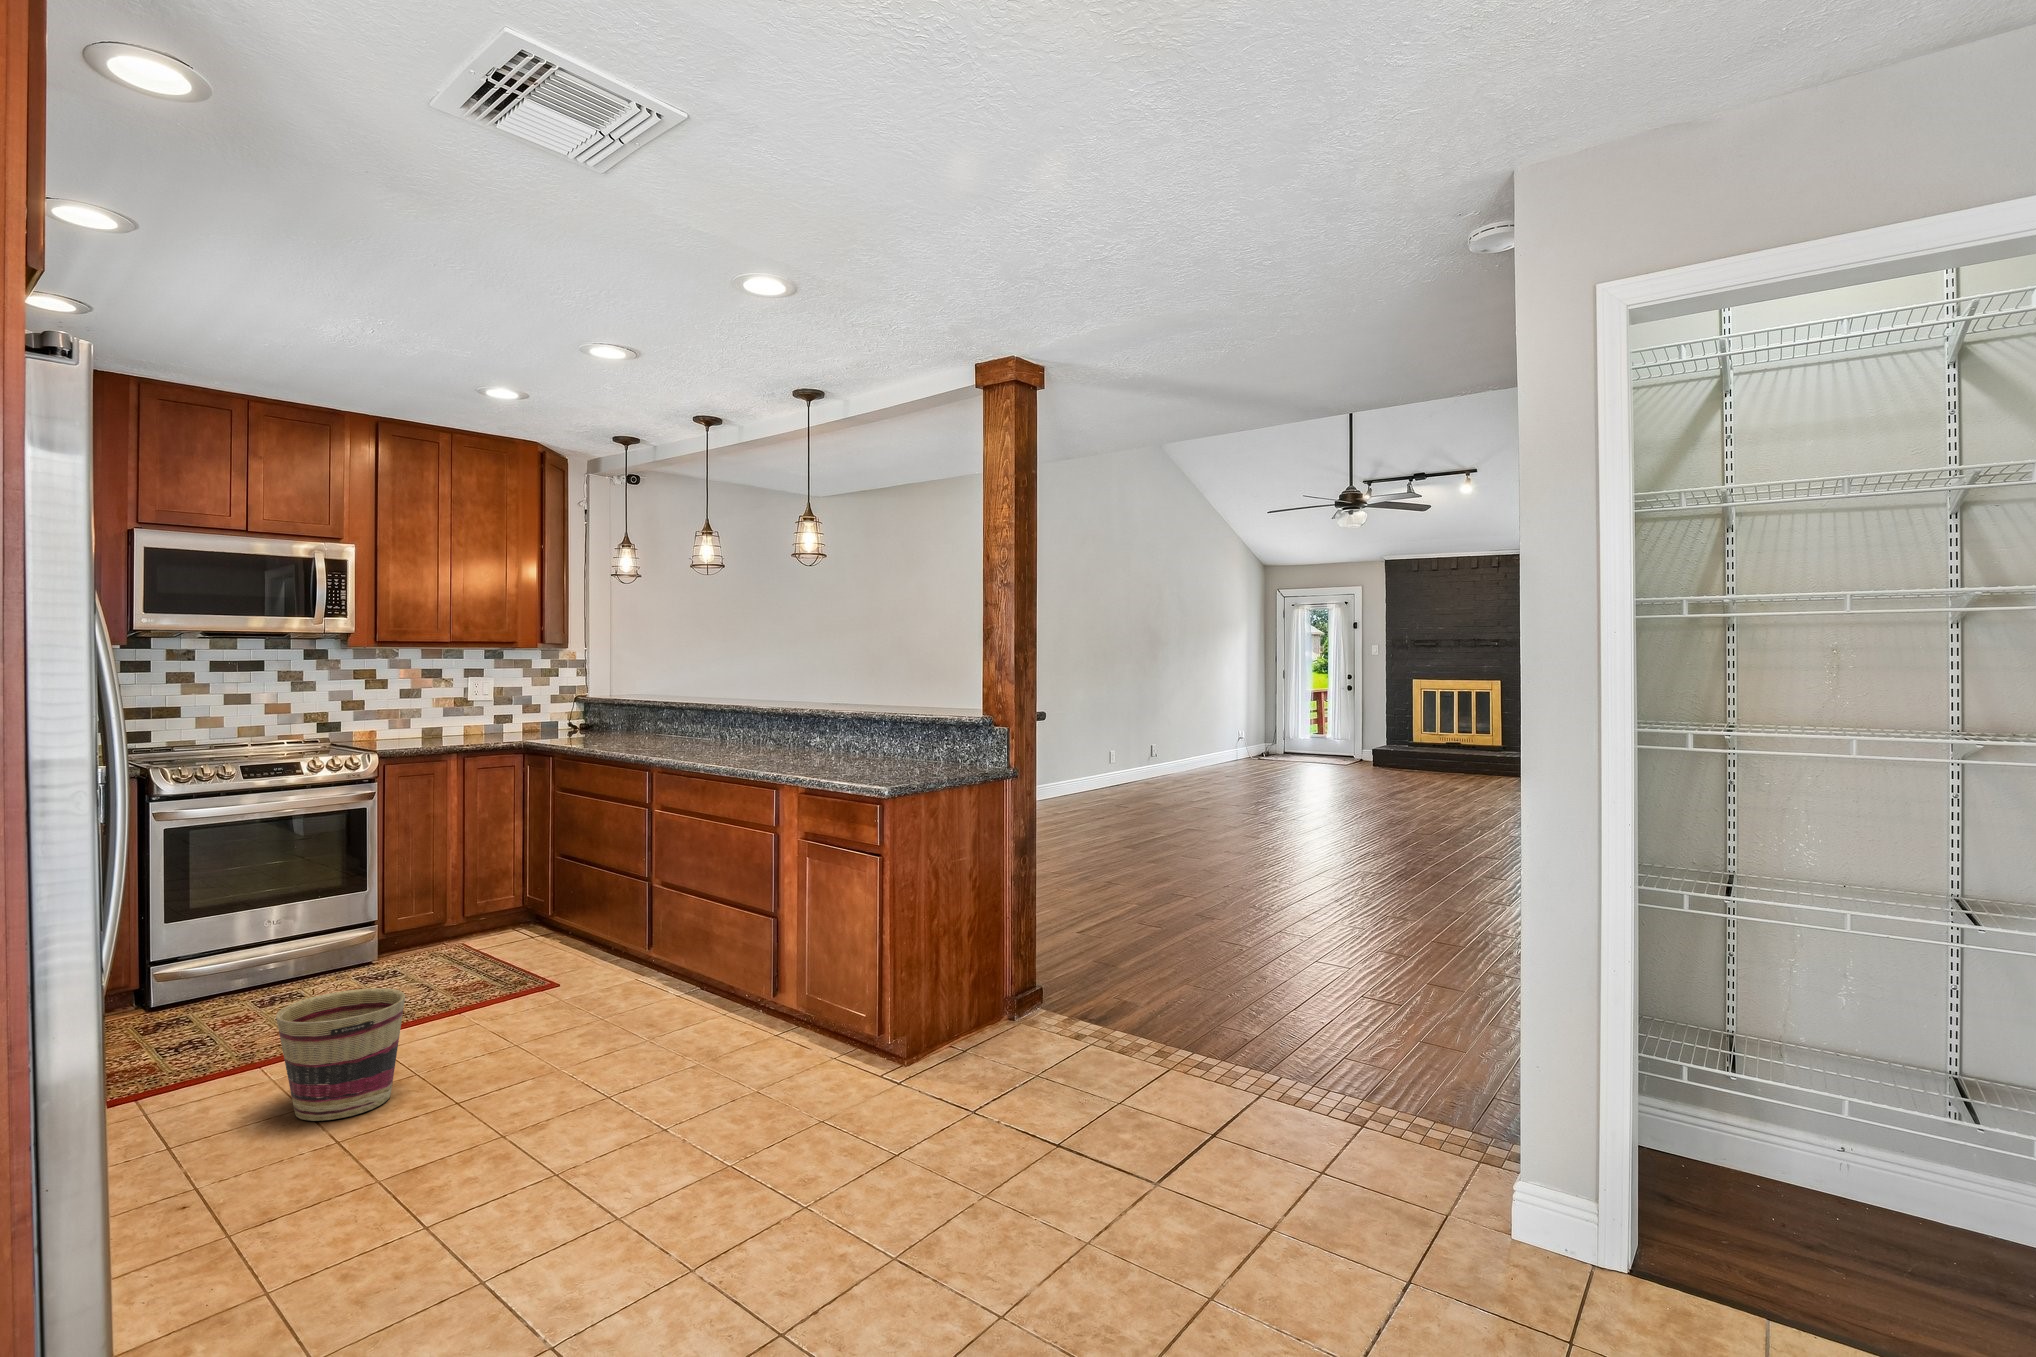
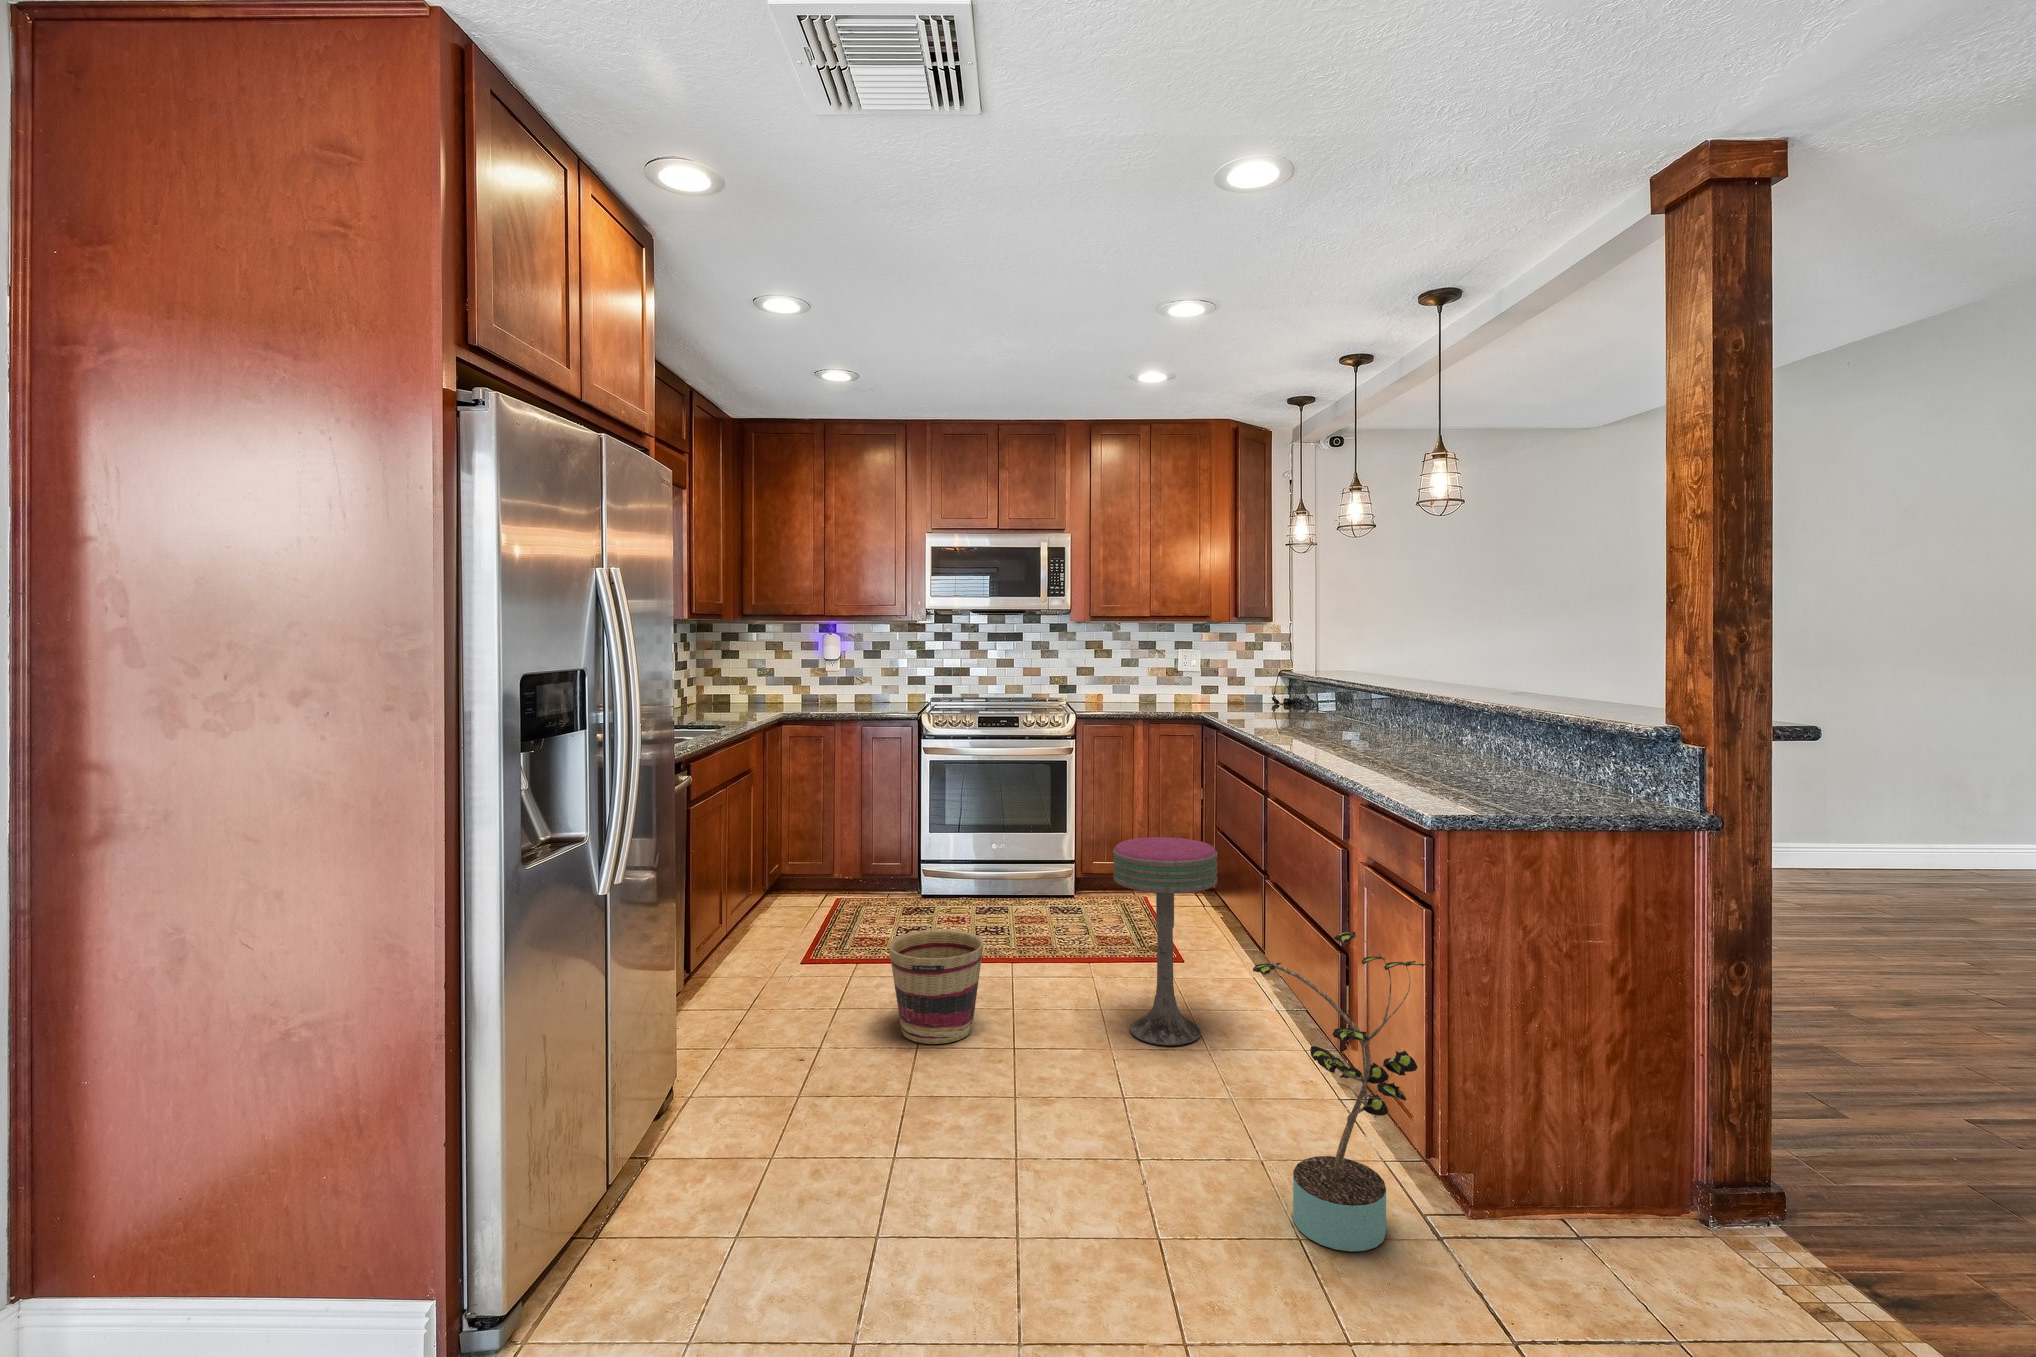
bar stool: none [543,850,649,1048] -> present [1113,837,1217,1046]
potted plant: none [770,878,901,1111] -> present [1253,931,1426,1252]

